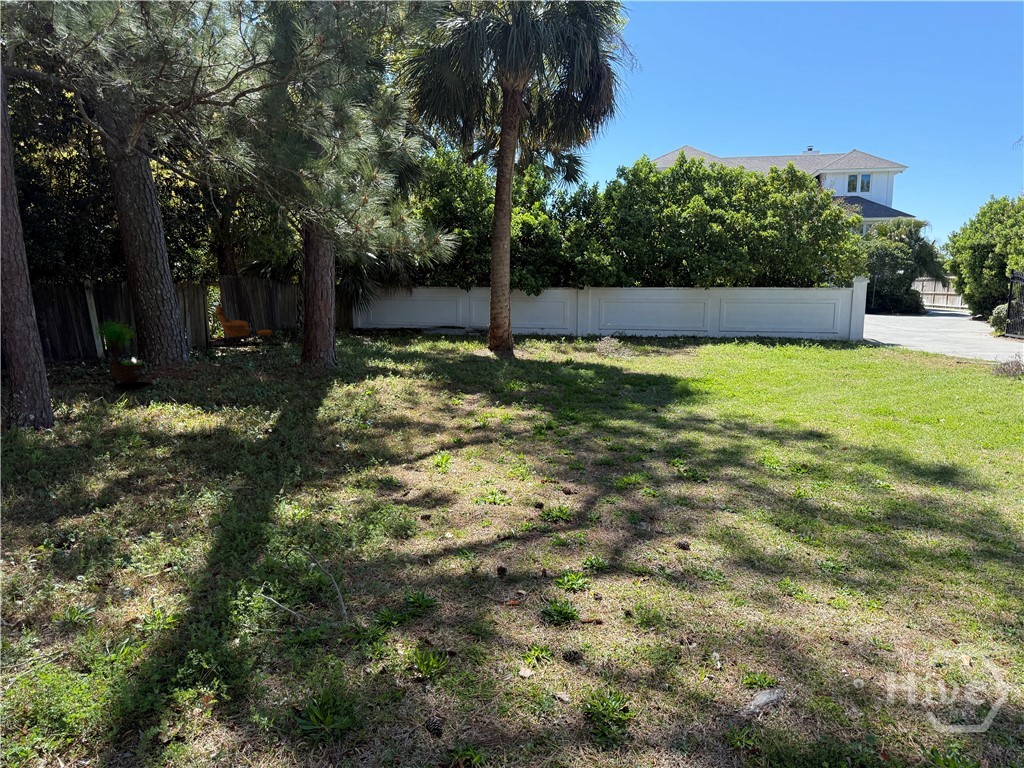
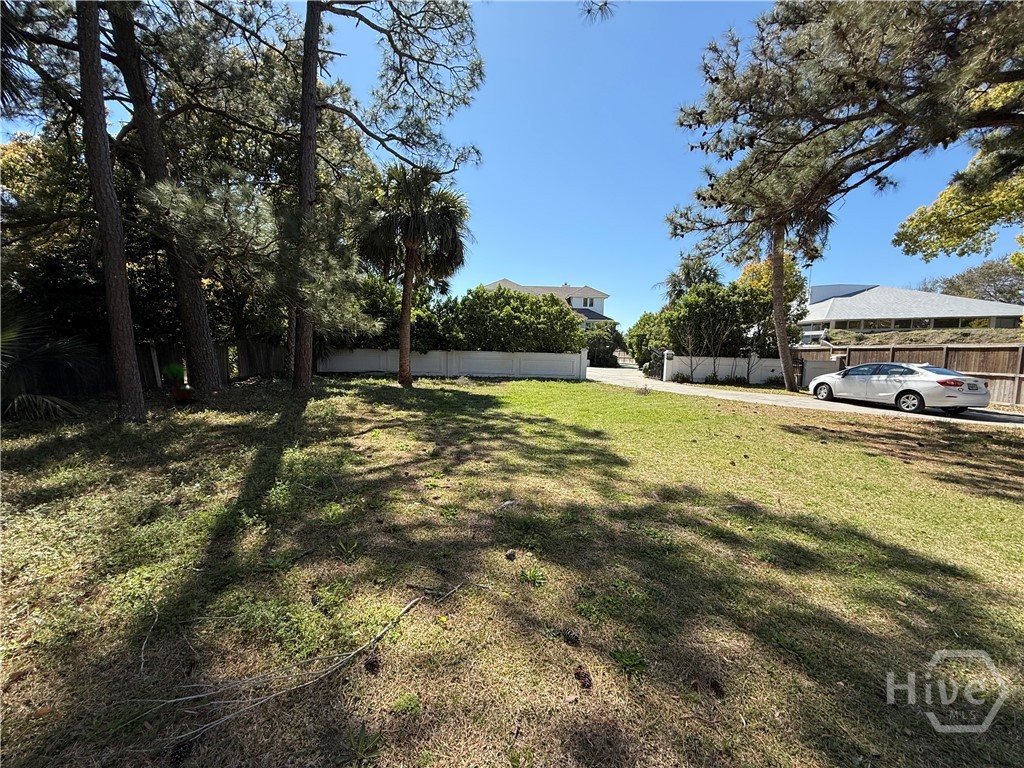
lounge chair: present [216,306,273,346] -> none [233,357,272,381]

